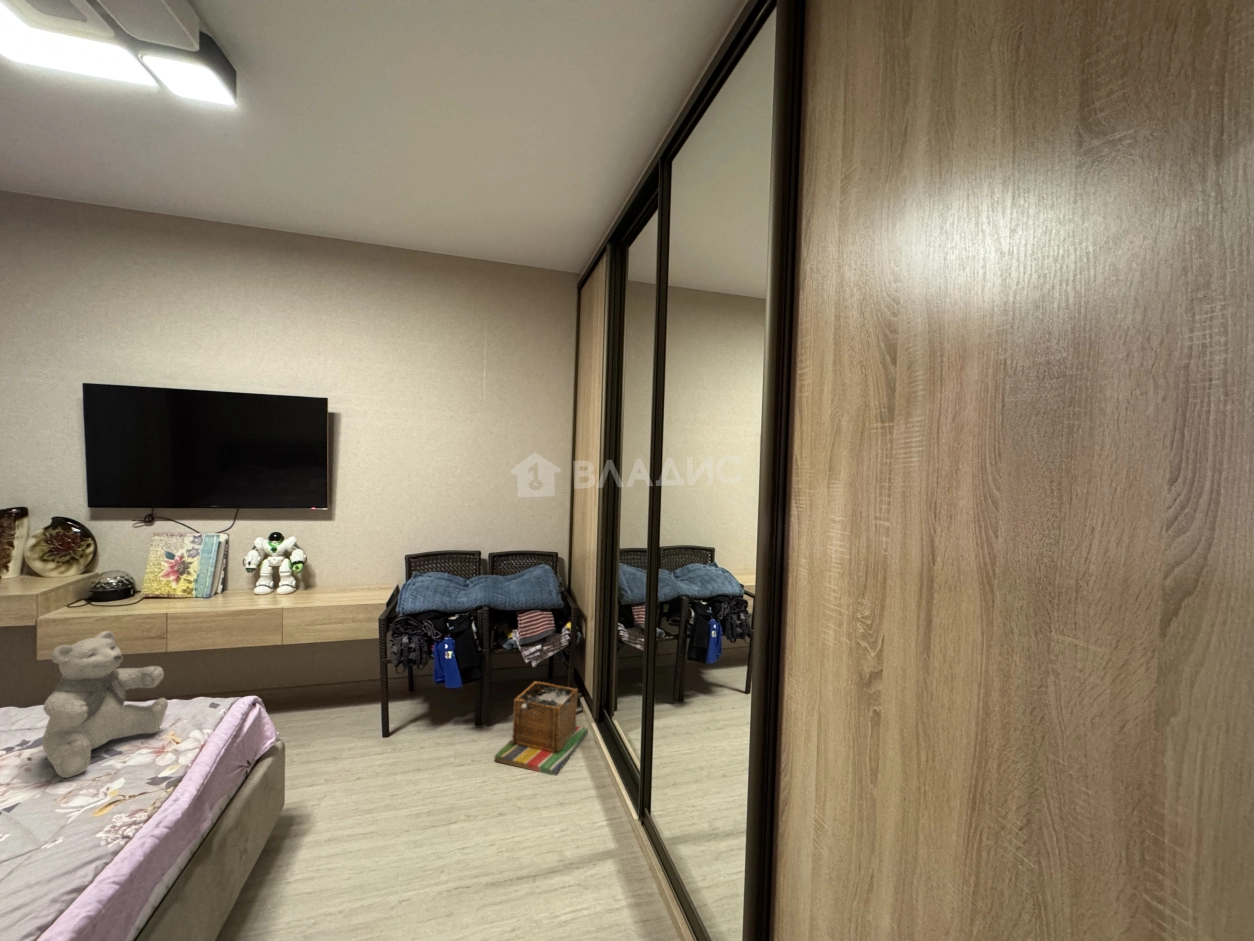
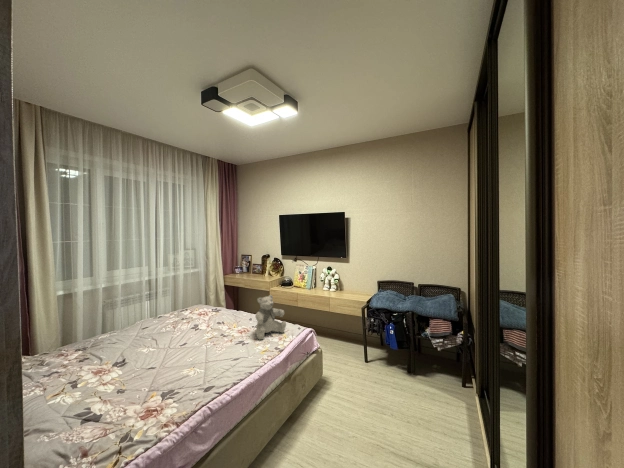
laundry basket: present [494,681,588,775] -> none [413,359,475,418]

